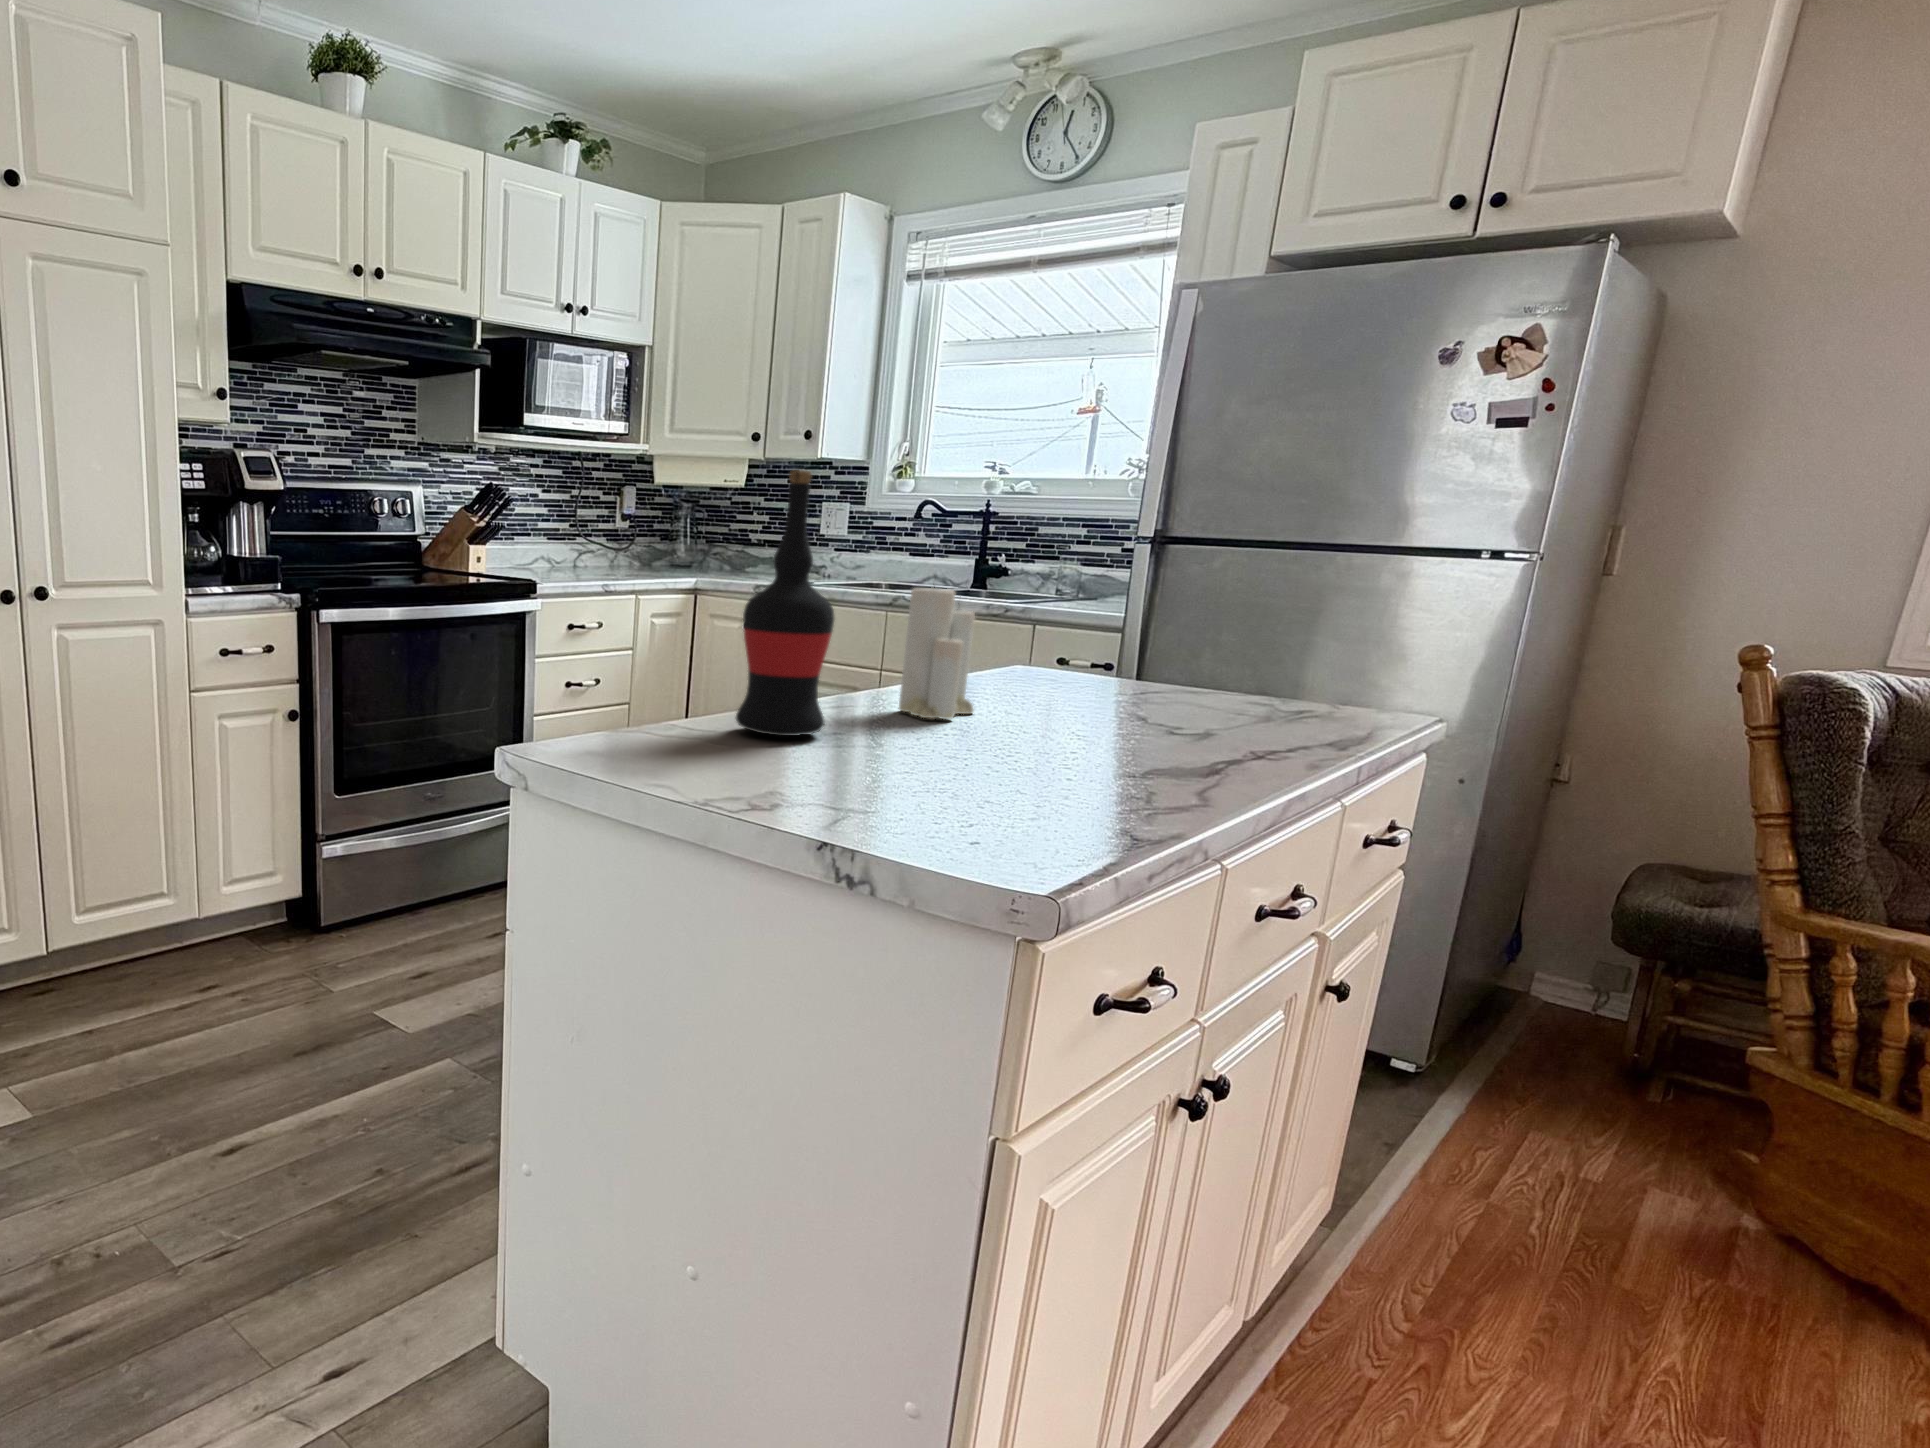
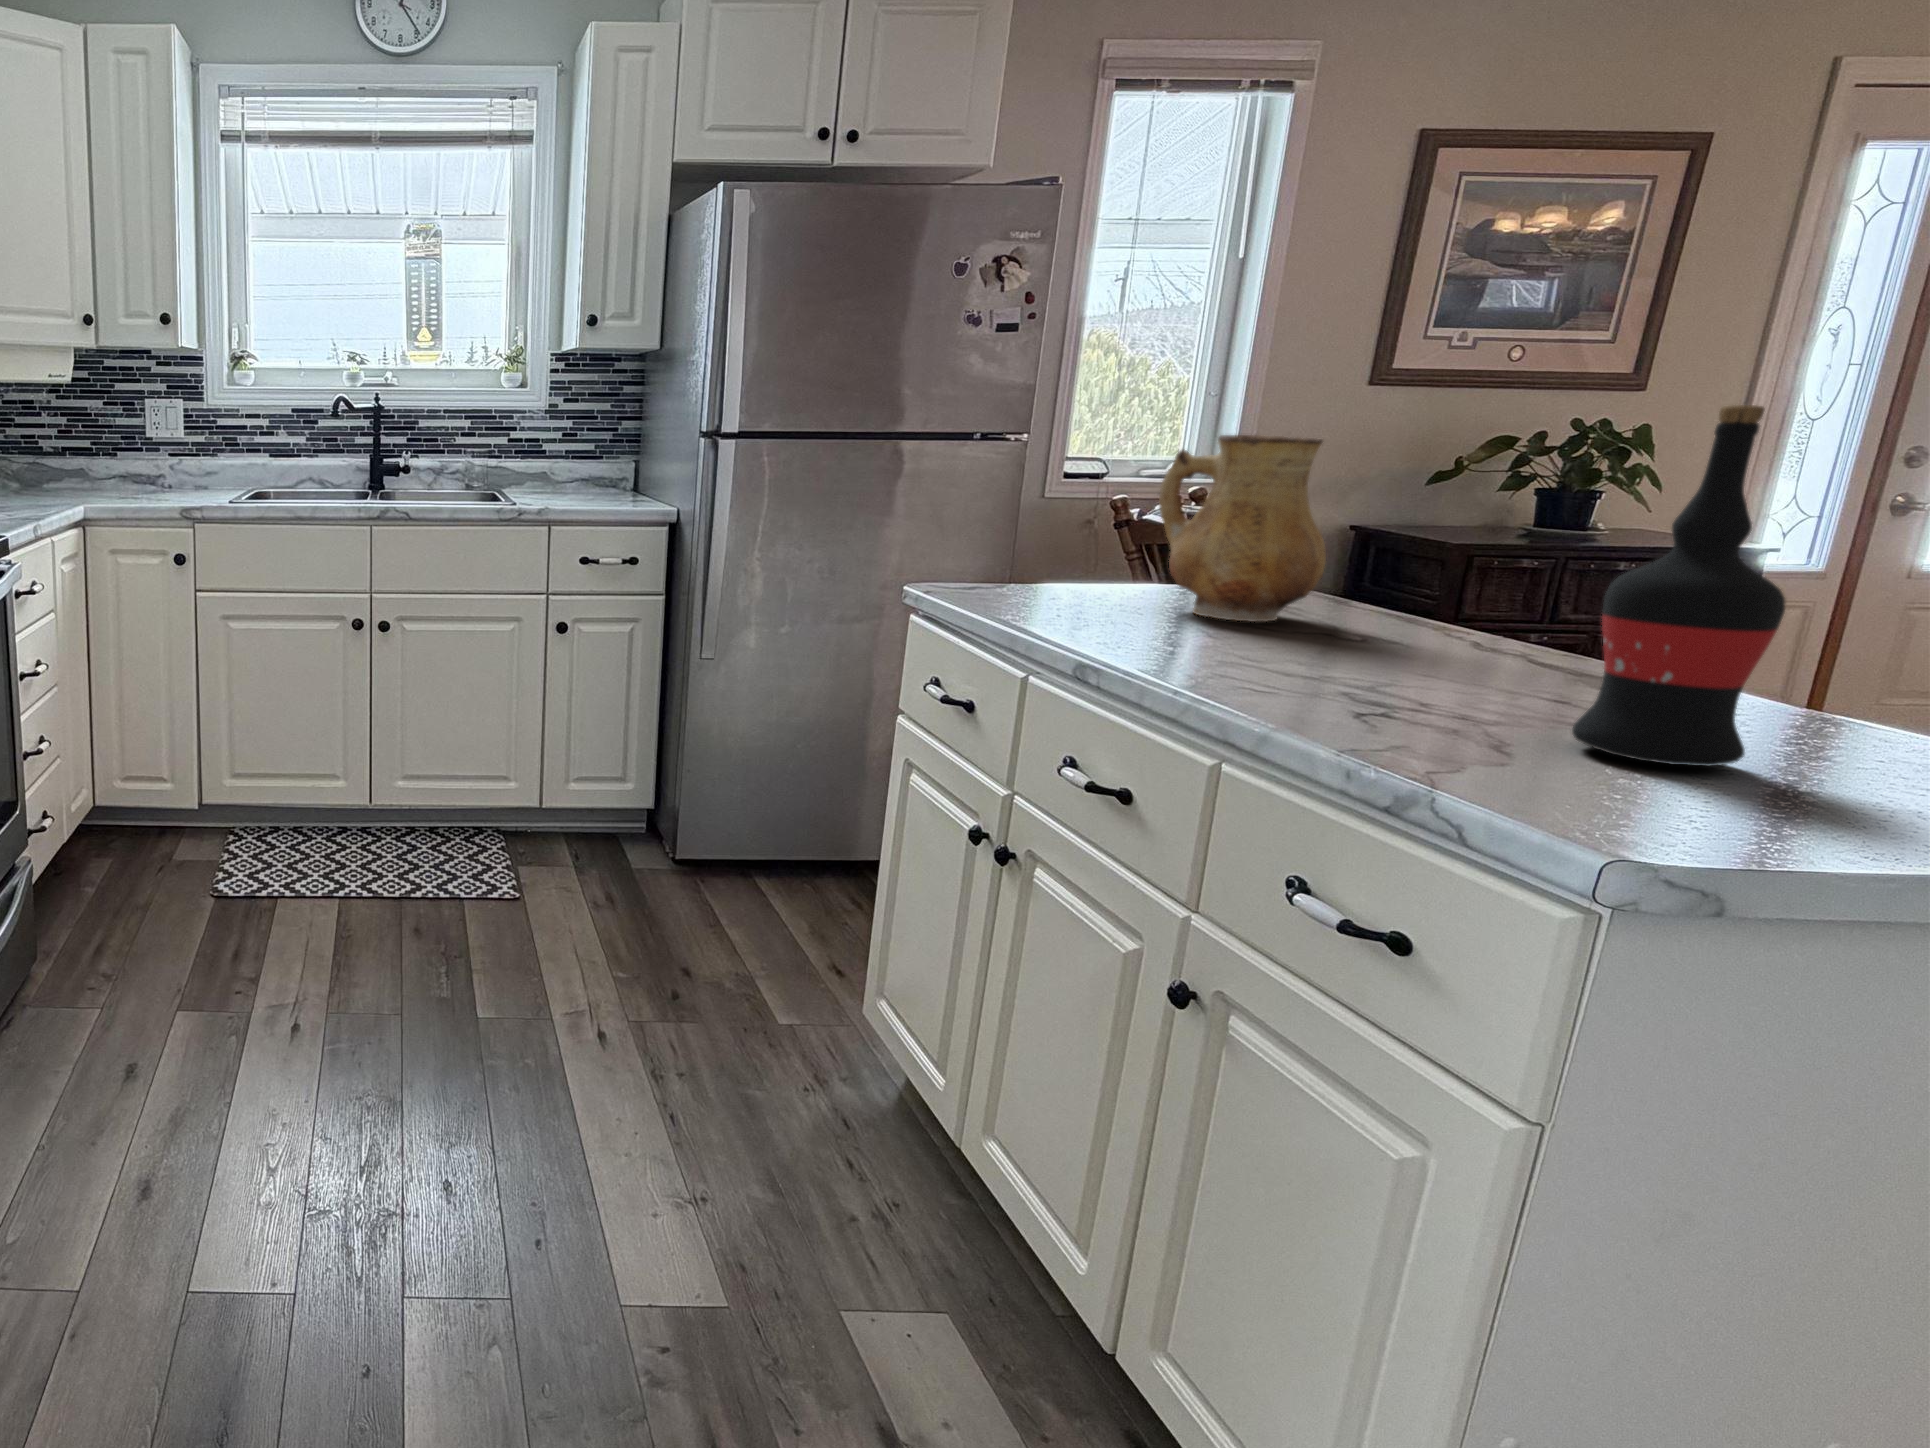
ceramic pitcher: none [1040,520,1171,698] -> present [1159,435,1326,622]
candle: present [898,584,975,719] -> none [1357,516,1507,690]

